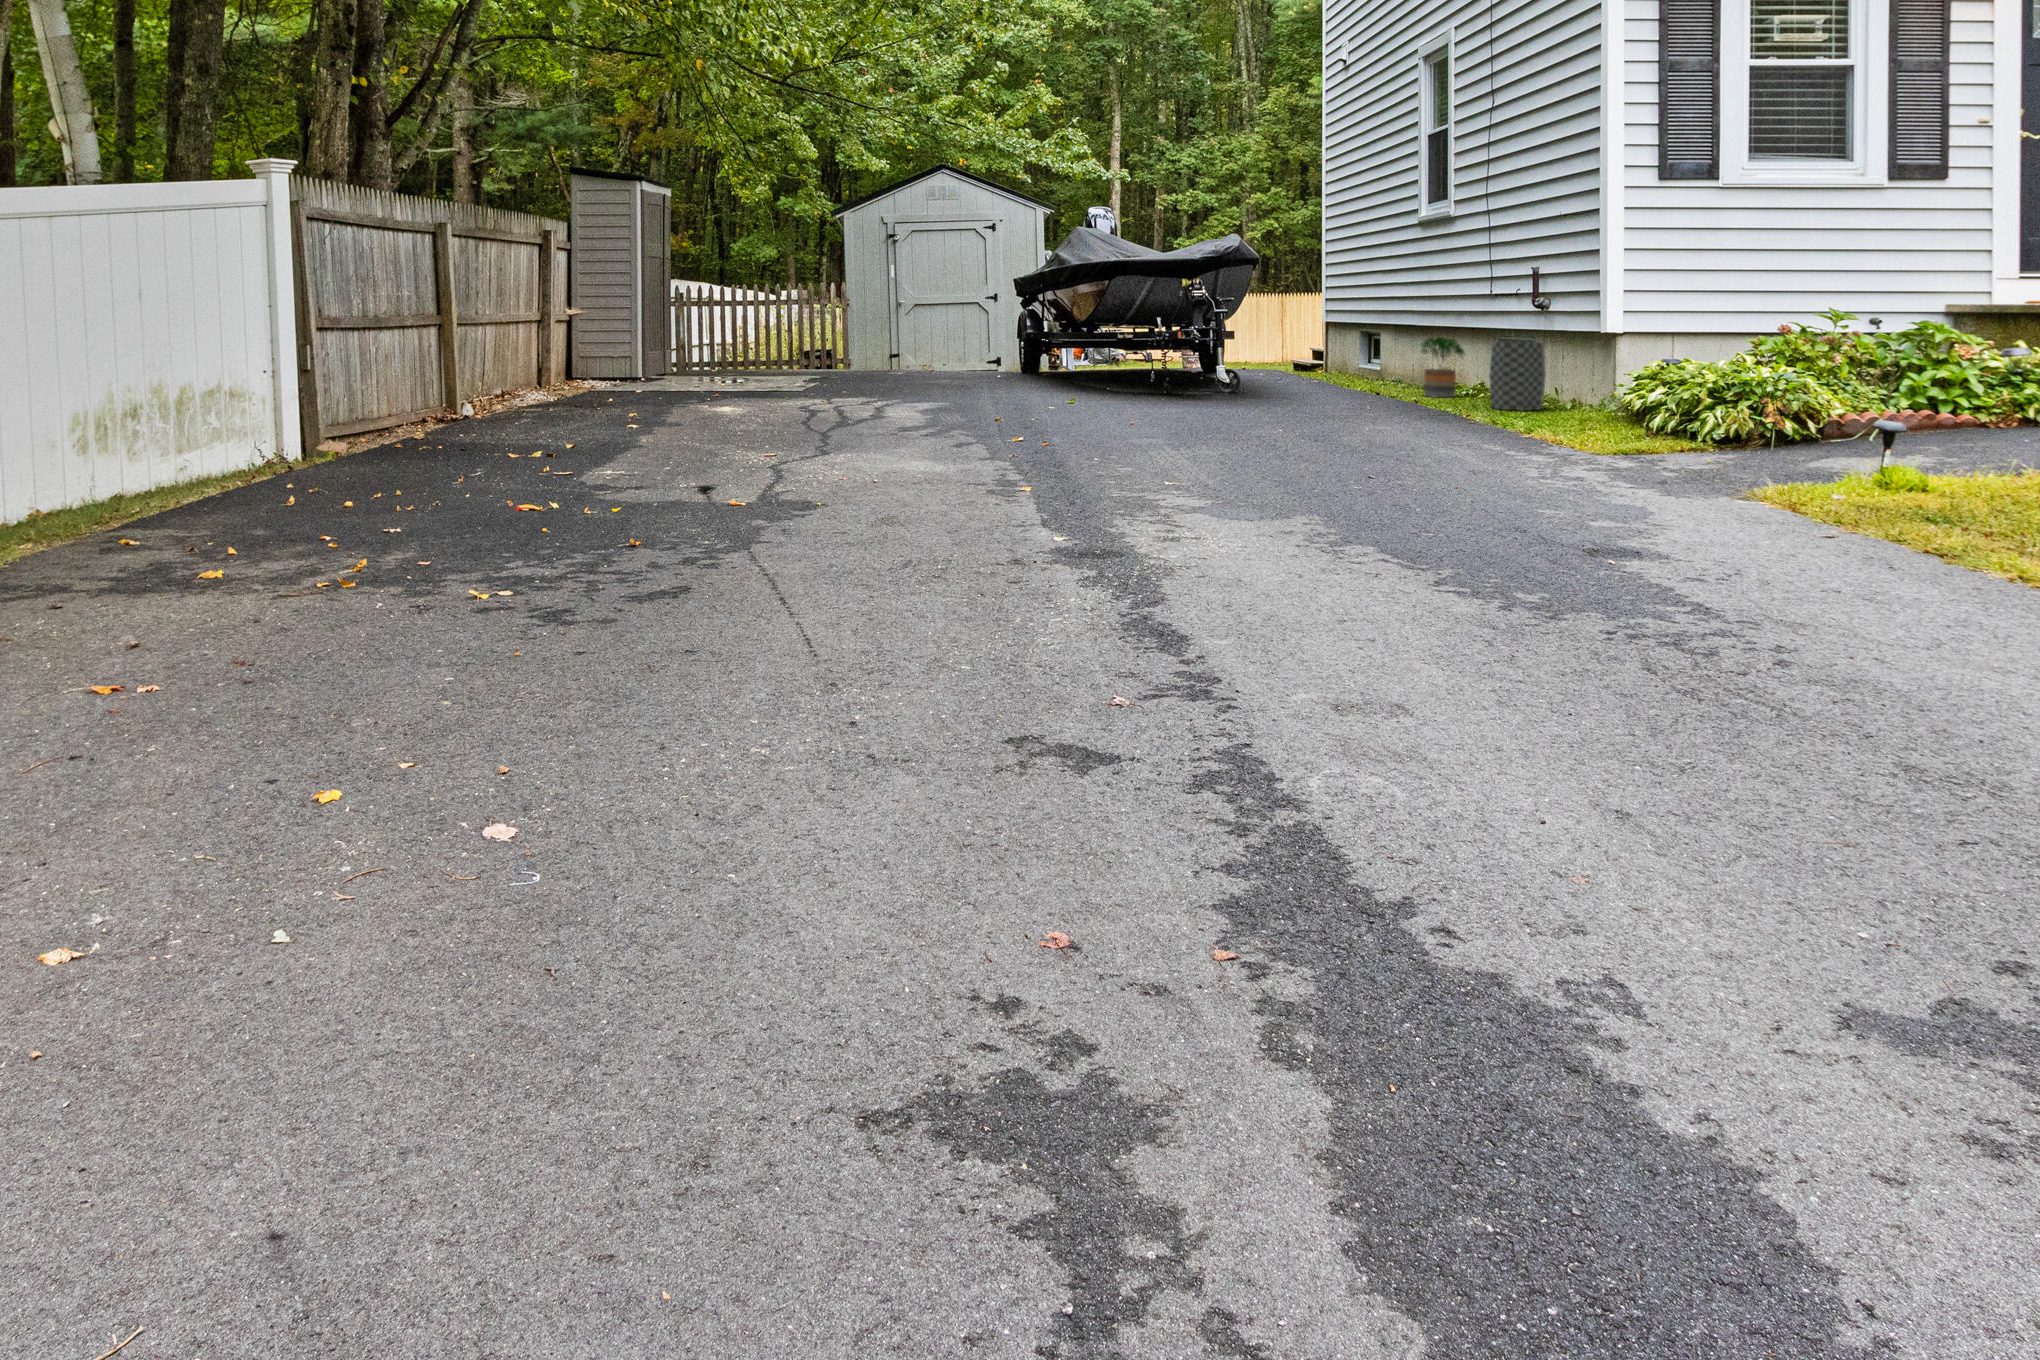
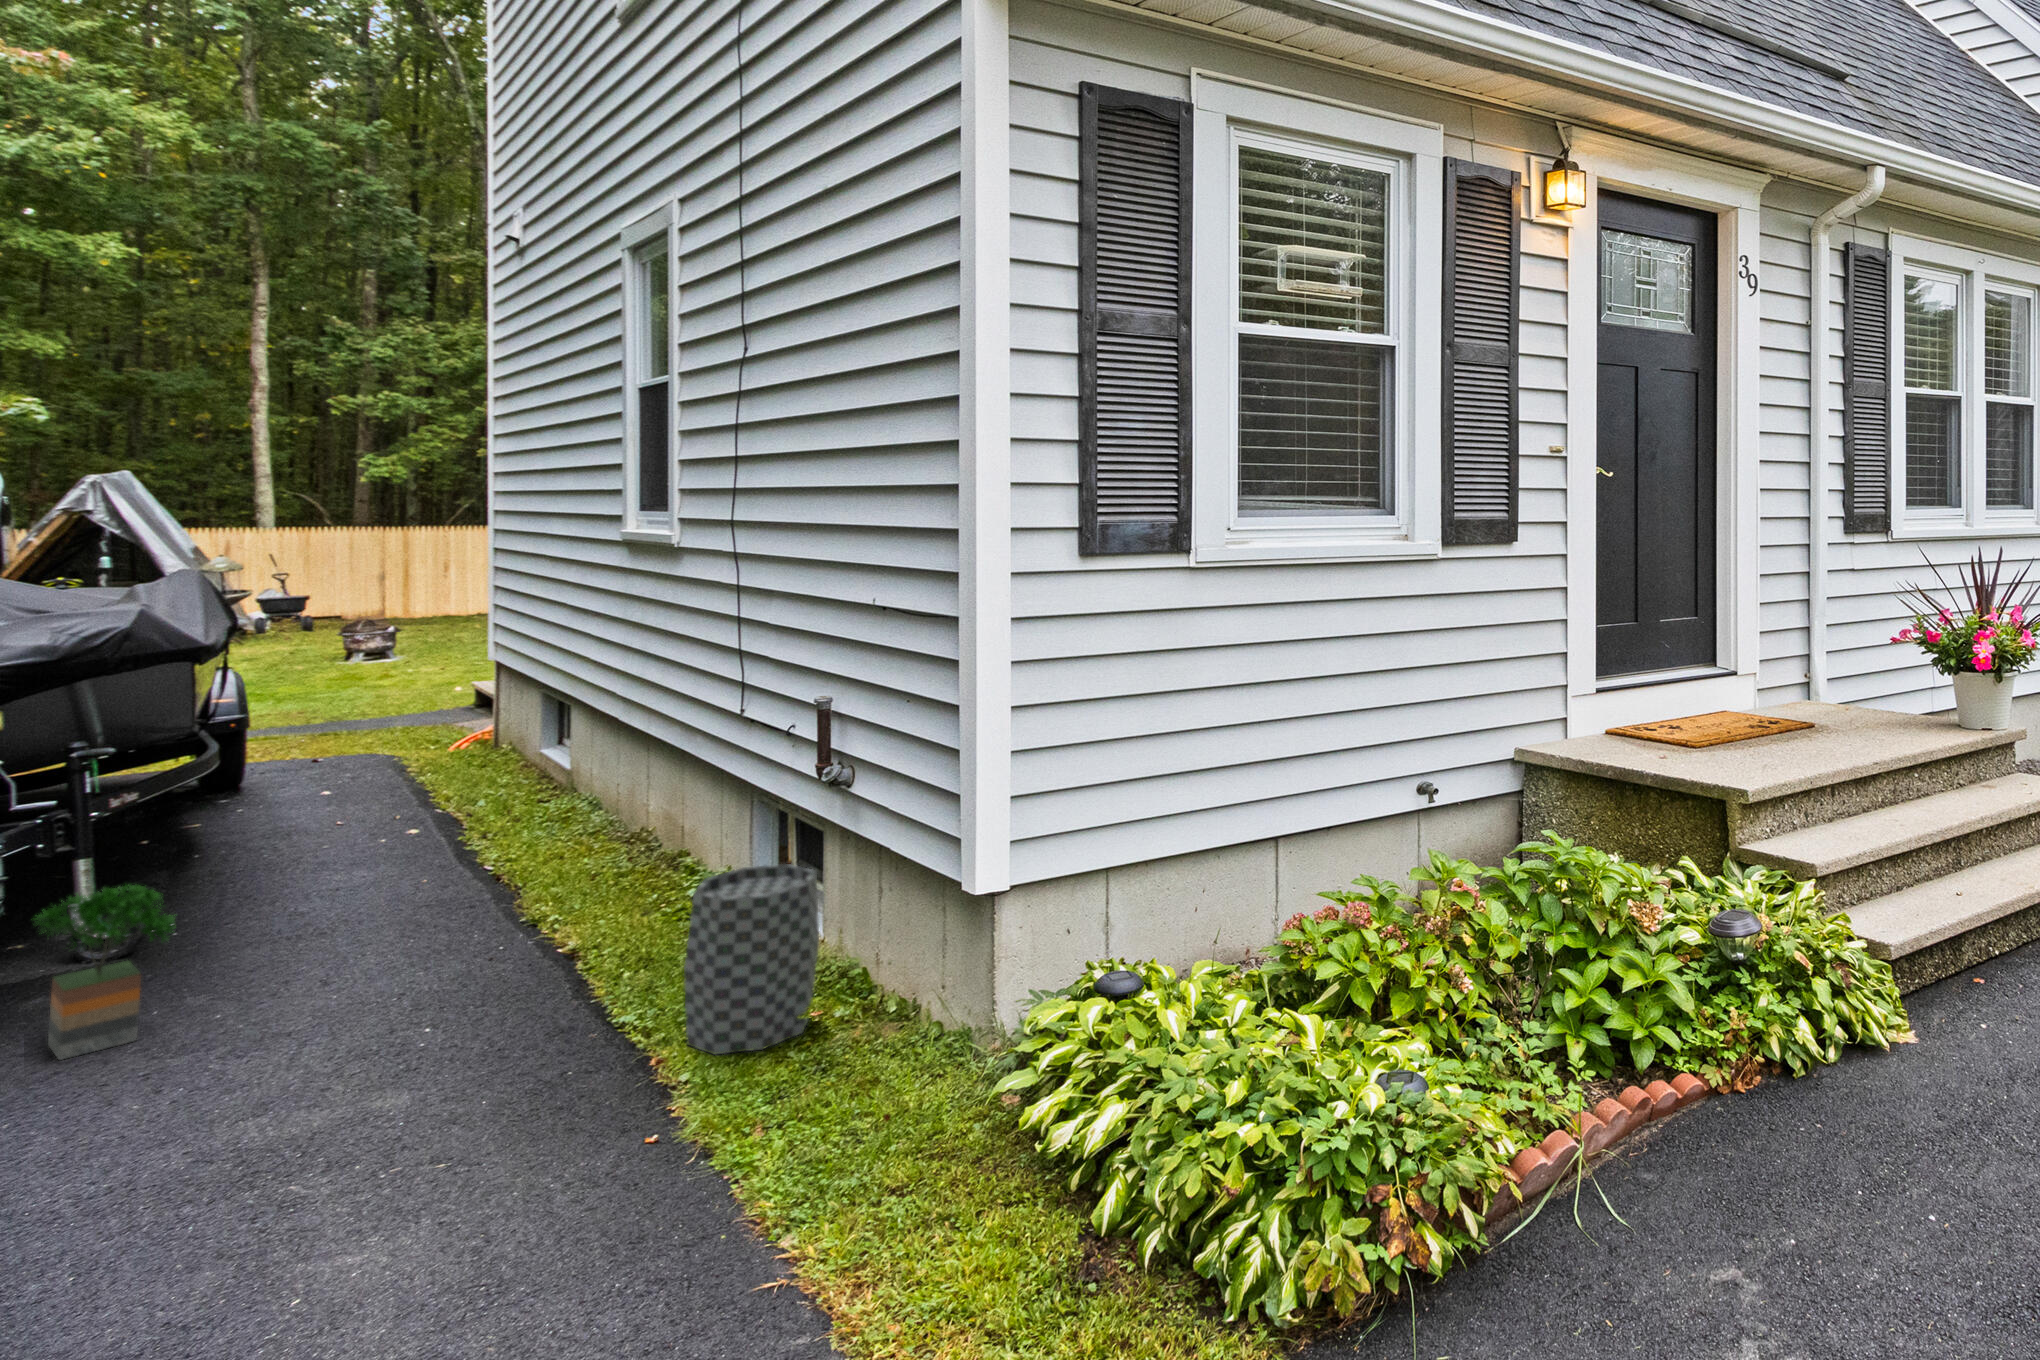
potted tree: present [1421,337,1465,398] -> present [36,885,175,1060]

